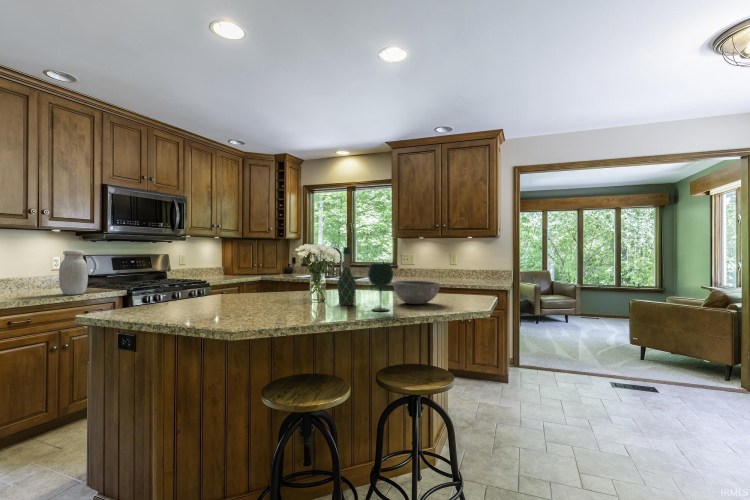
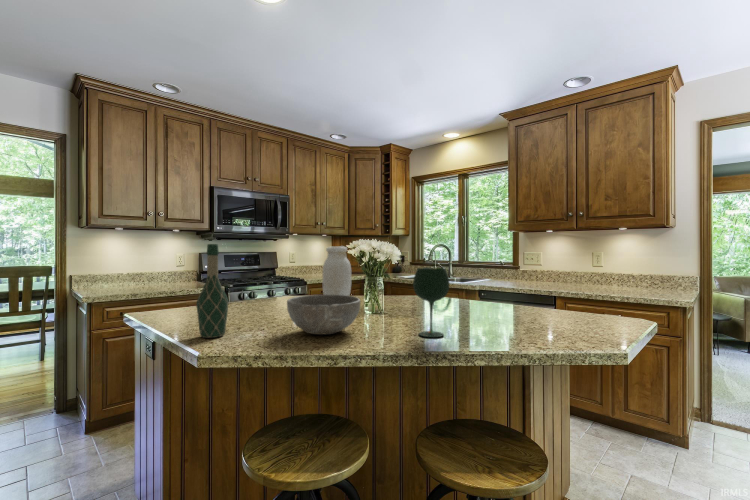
wine bottle: present [337,247,356,305] -> present [197,244,228,338]
jar: present [59,250,88,295] -> present [323,247,351,296]
bowl: present [393,281,440,304] -> present [287,295,360,335]

